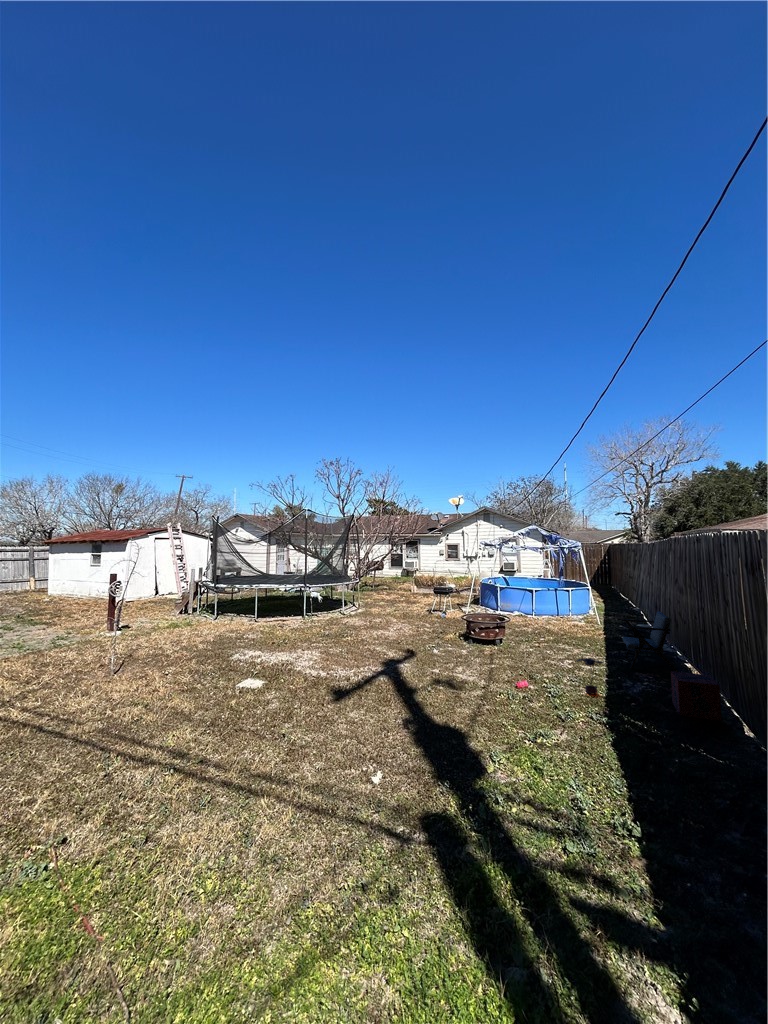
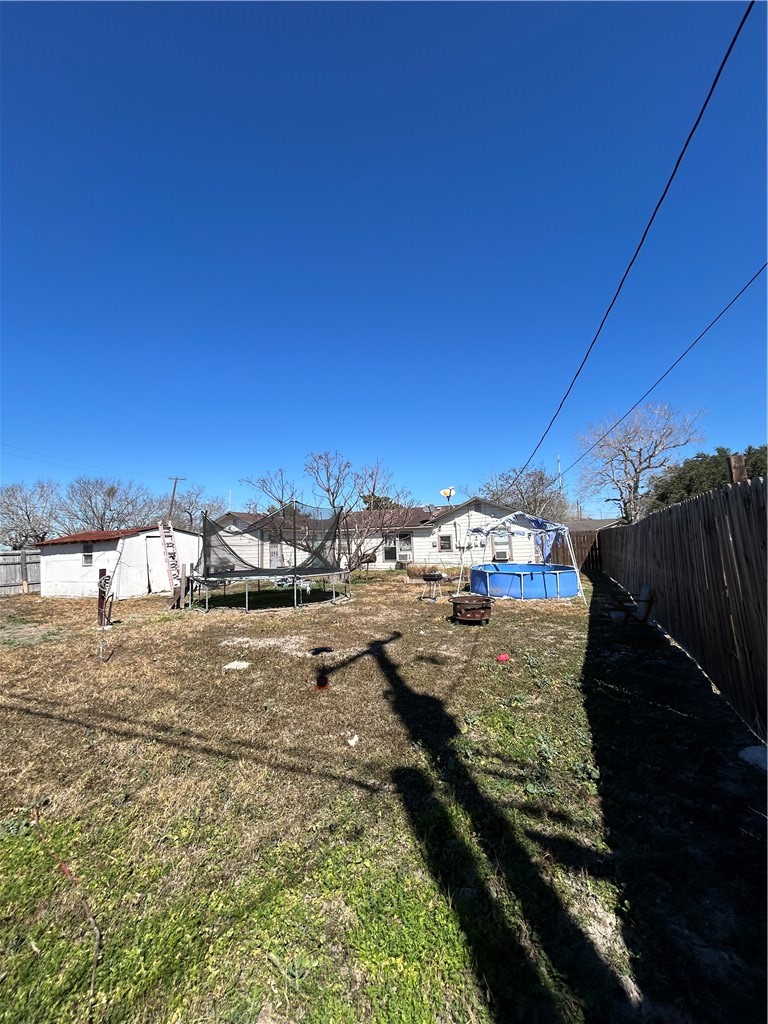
potted plant: present [577,658,604,694] -> present [309,647,334,686]
storage box: present [671,671,722,721] -> none [651,638,699,683]

